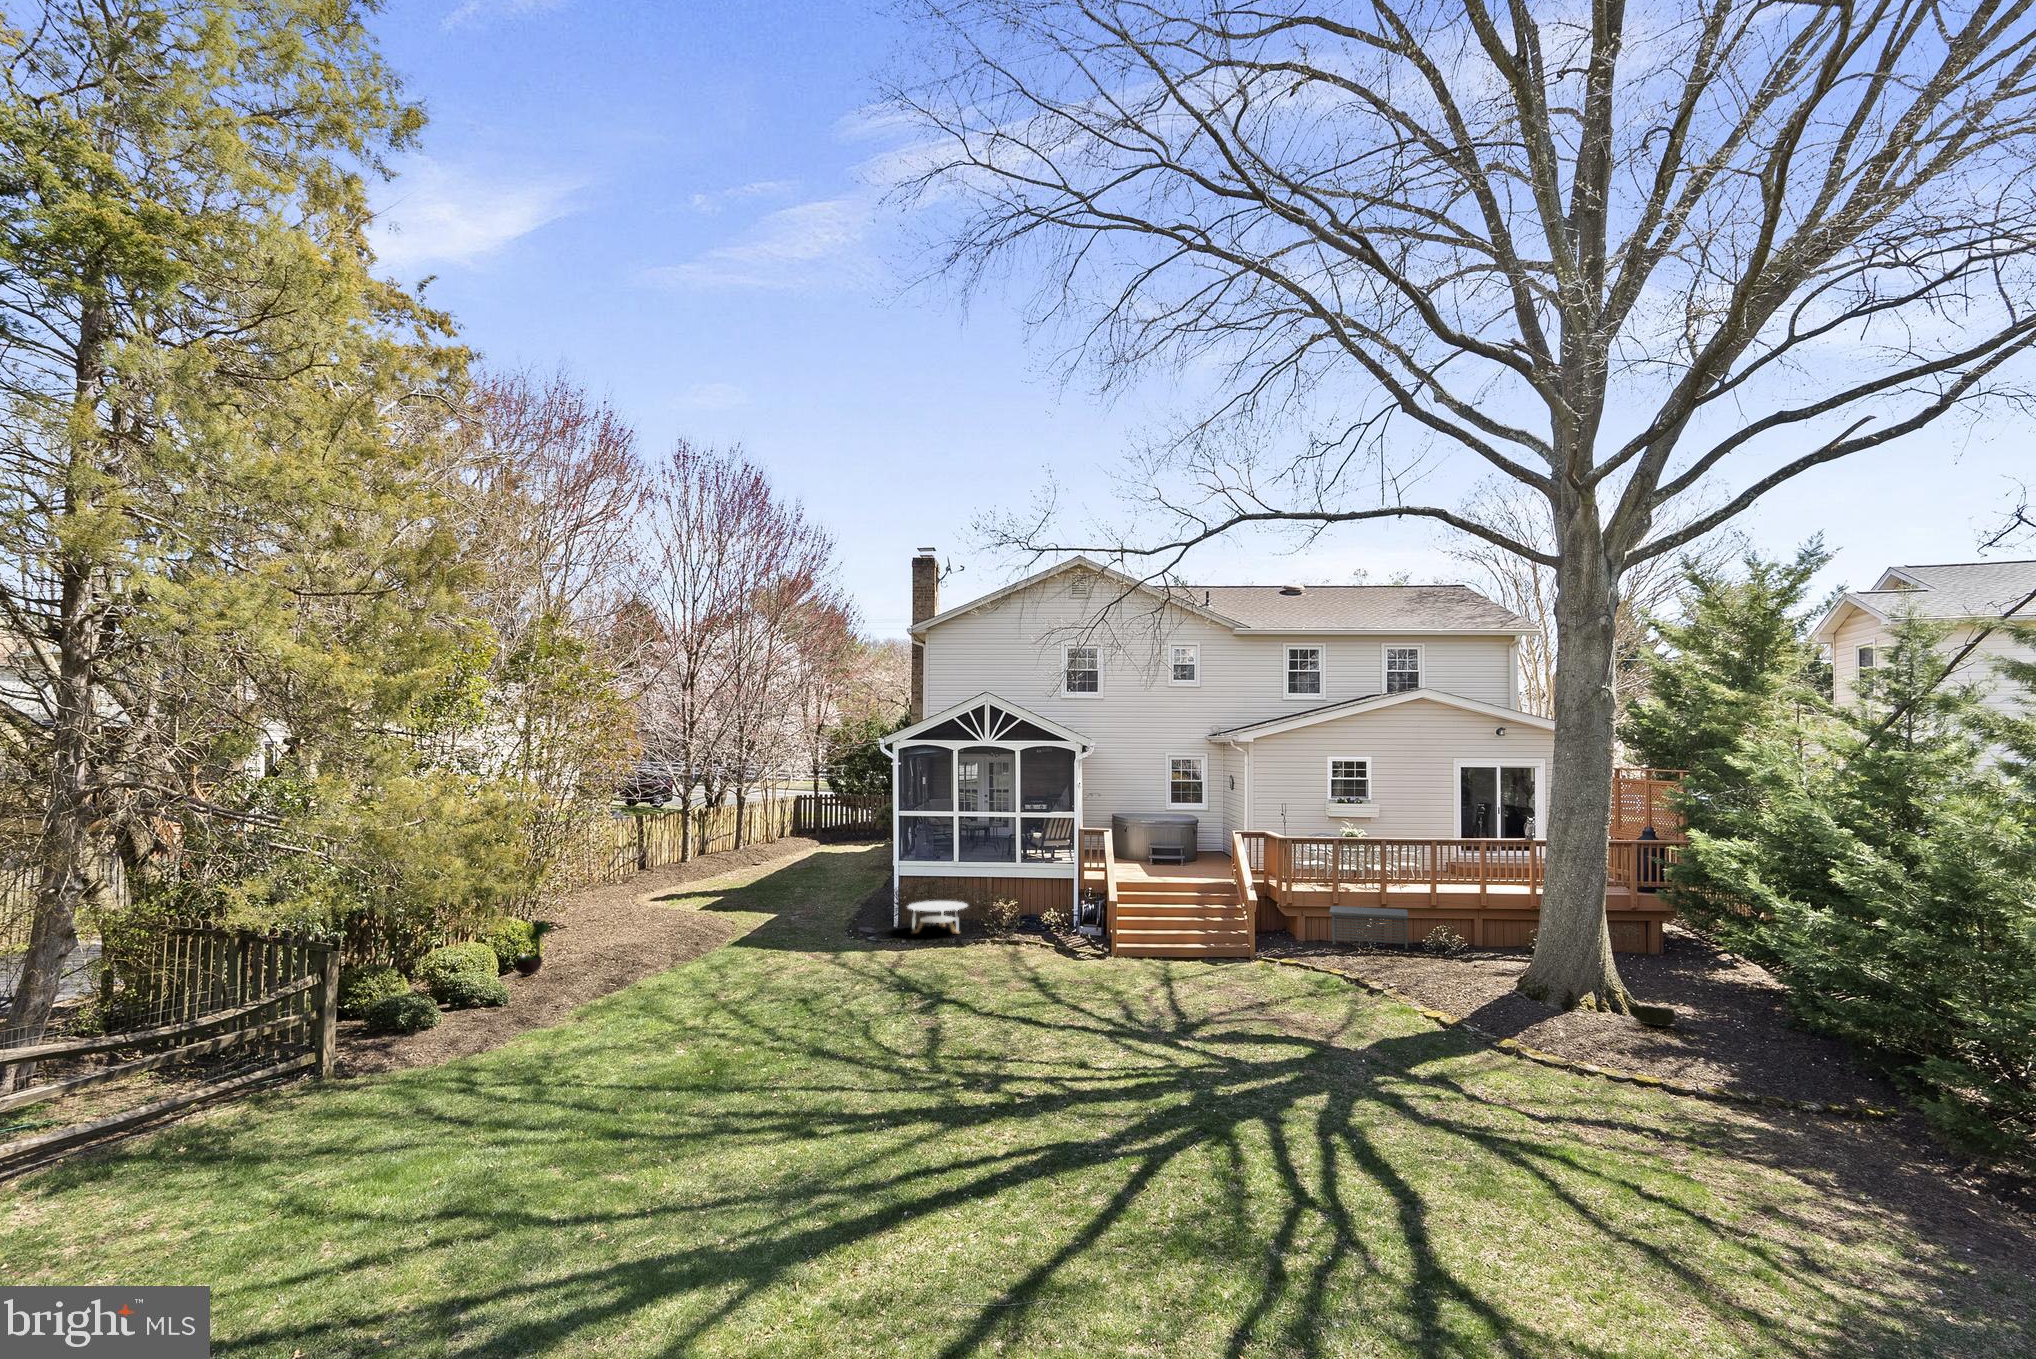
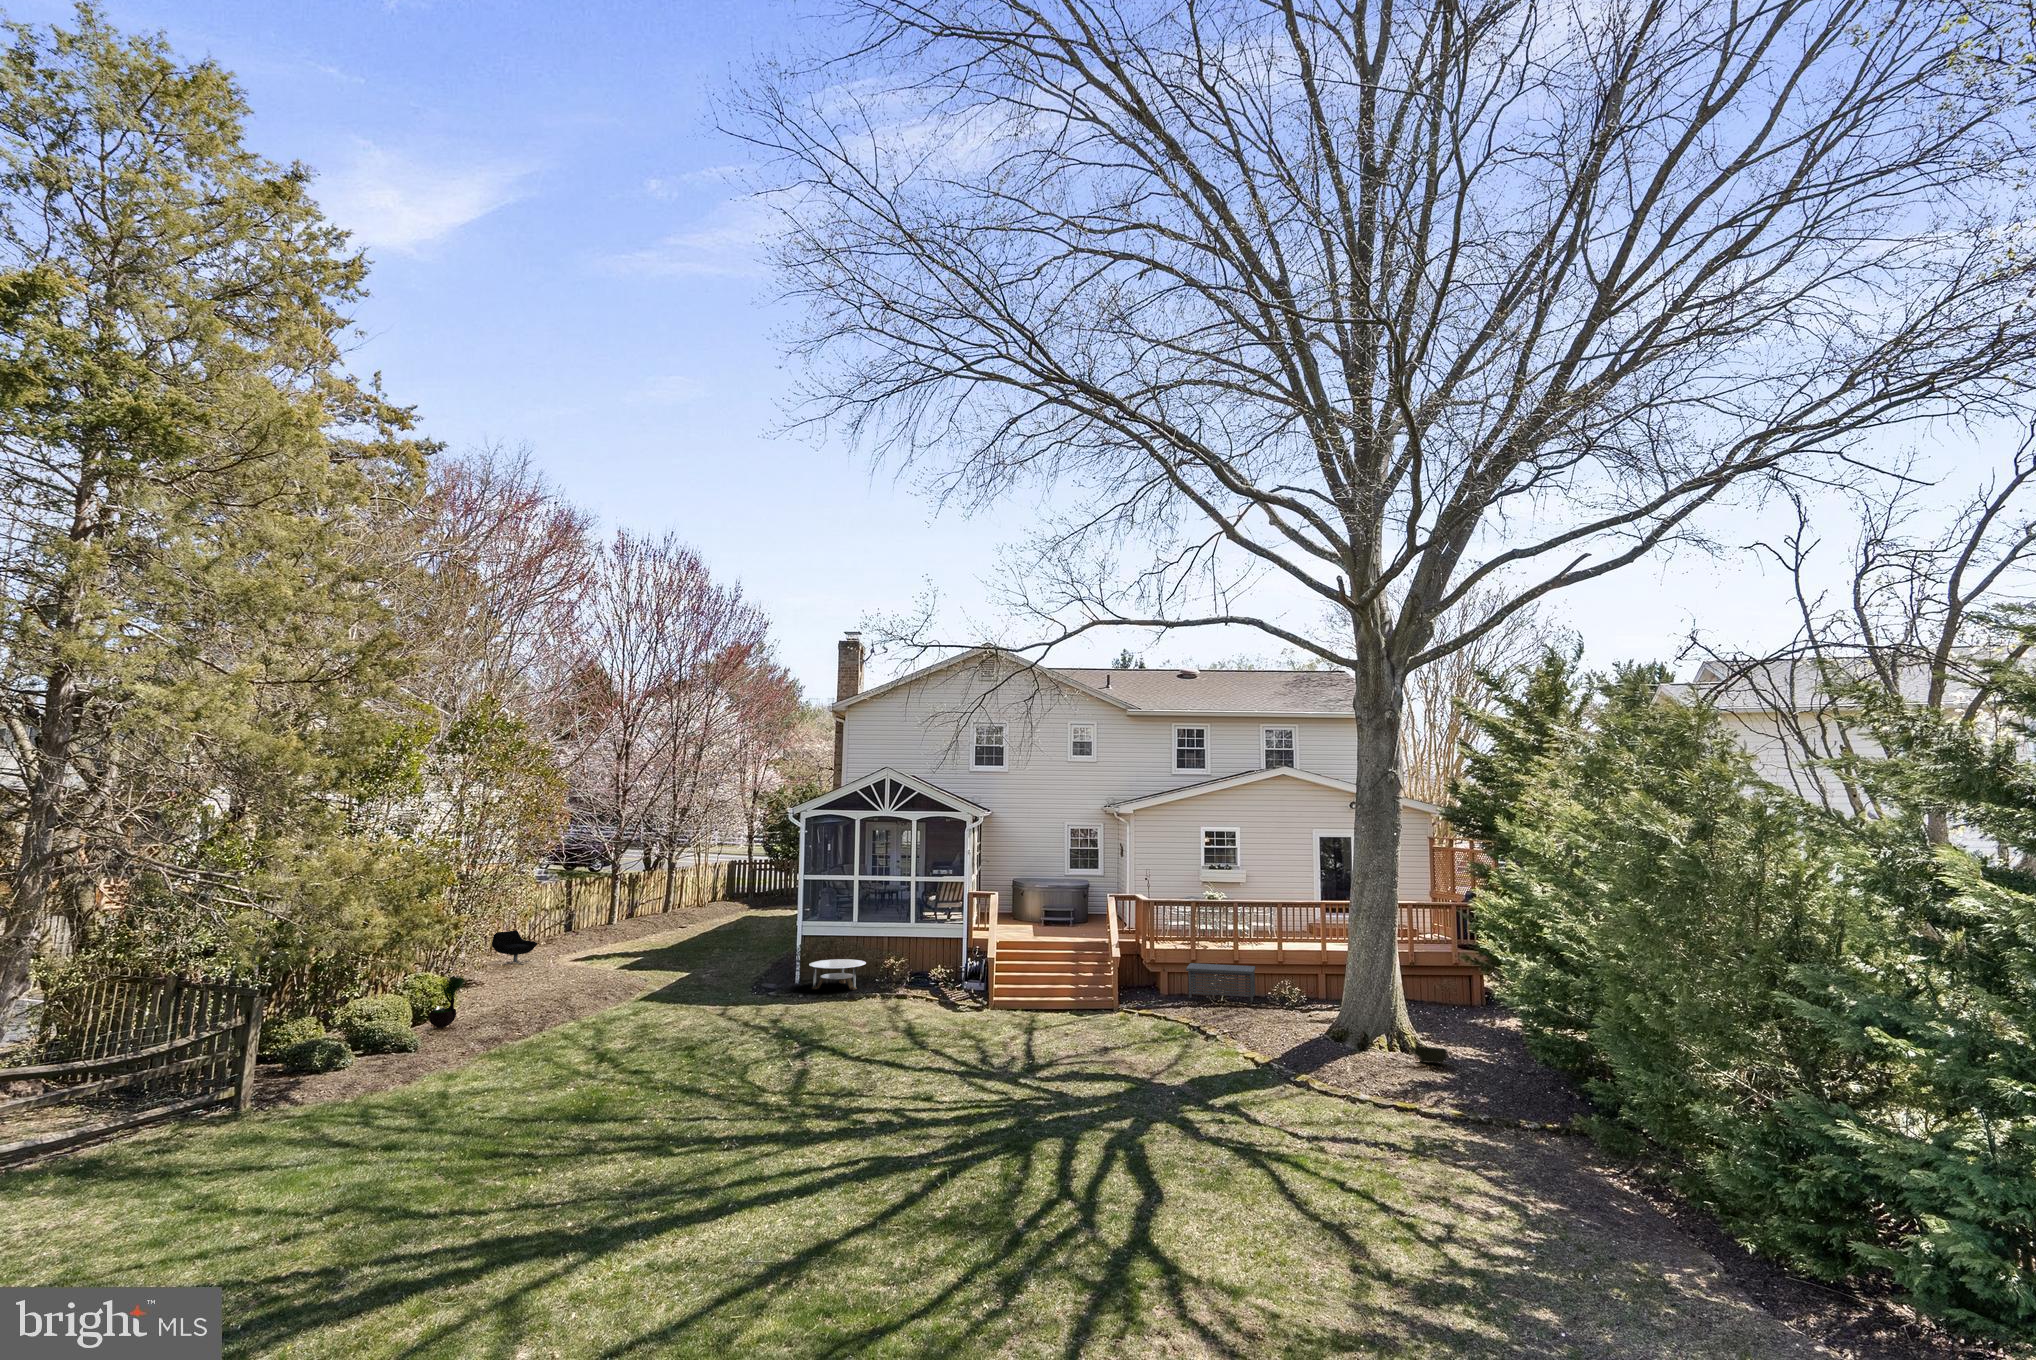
lounge chair: none [567,870,613,906] -> present [492,930,537,965]

